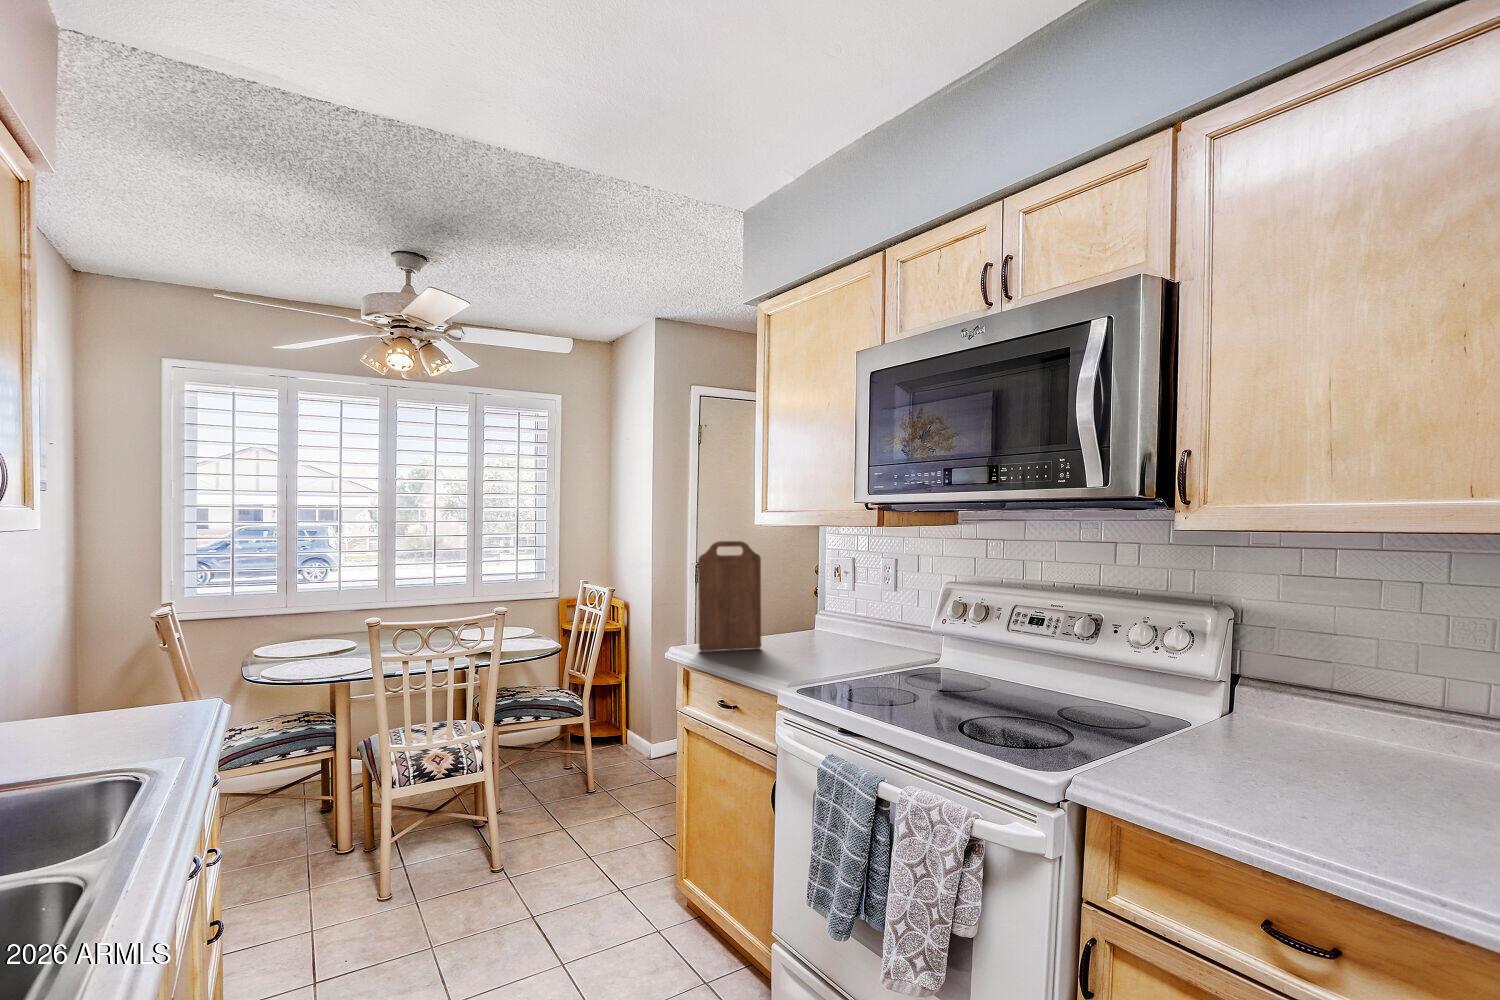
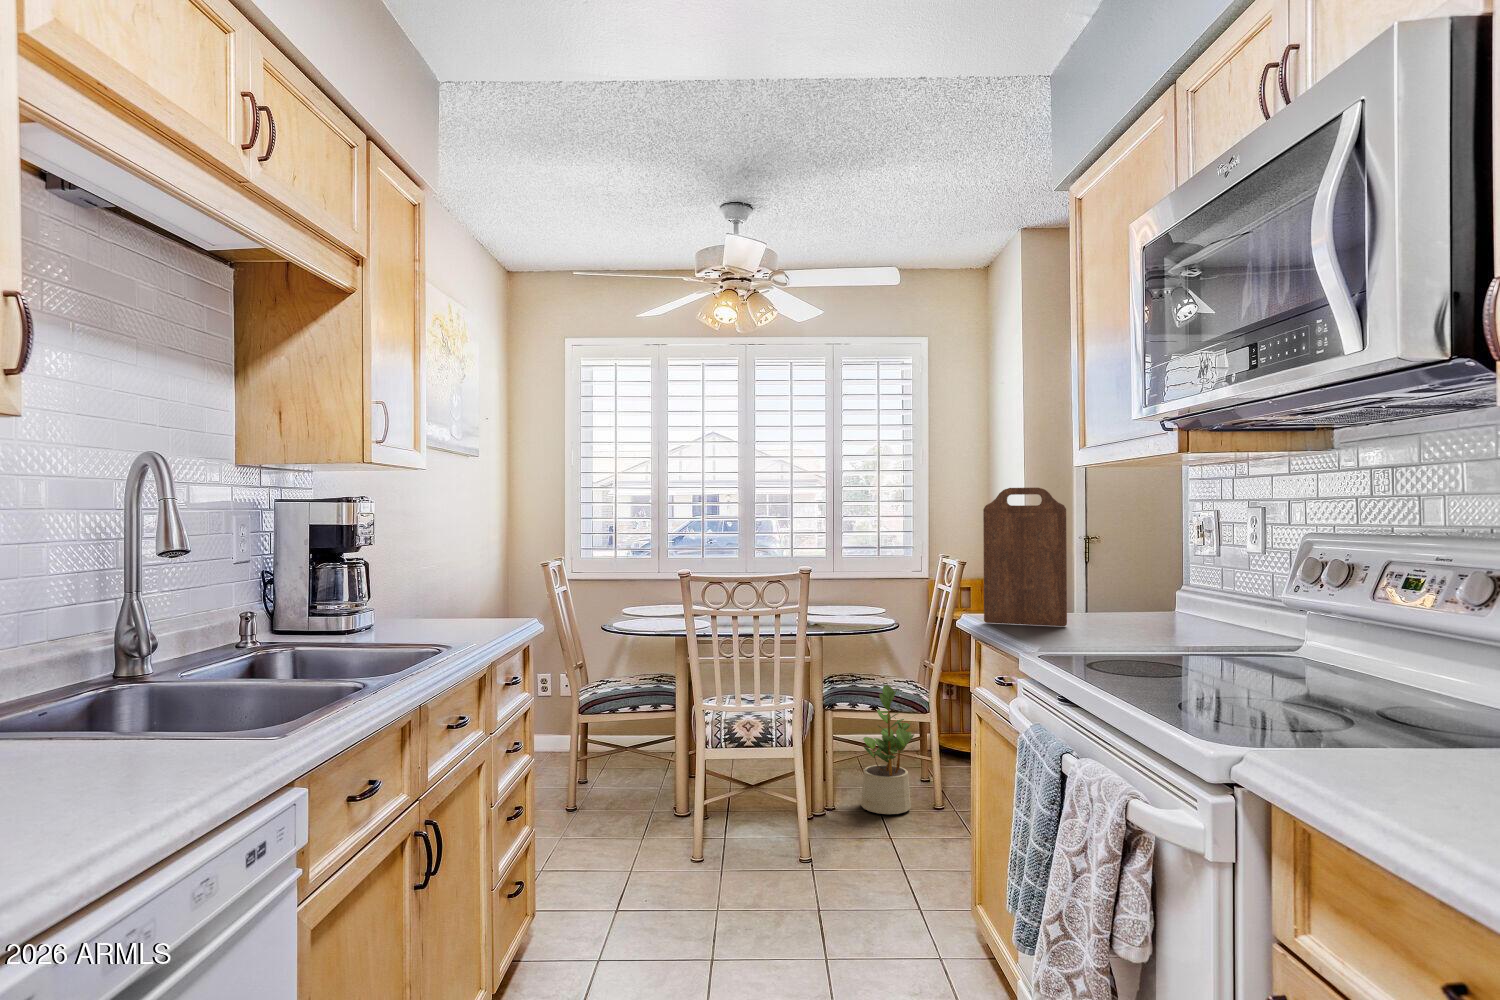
potted plant: none [526,695,576,810] -> present [861,685,914,814]

